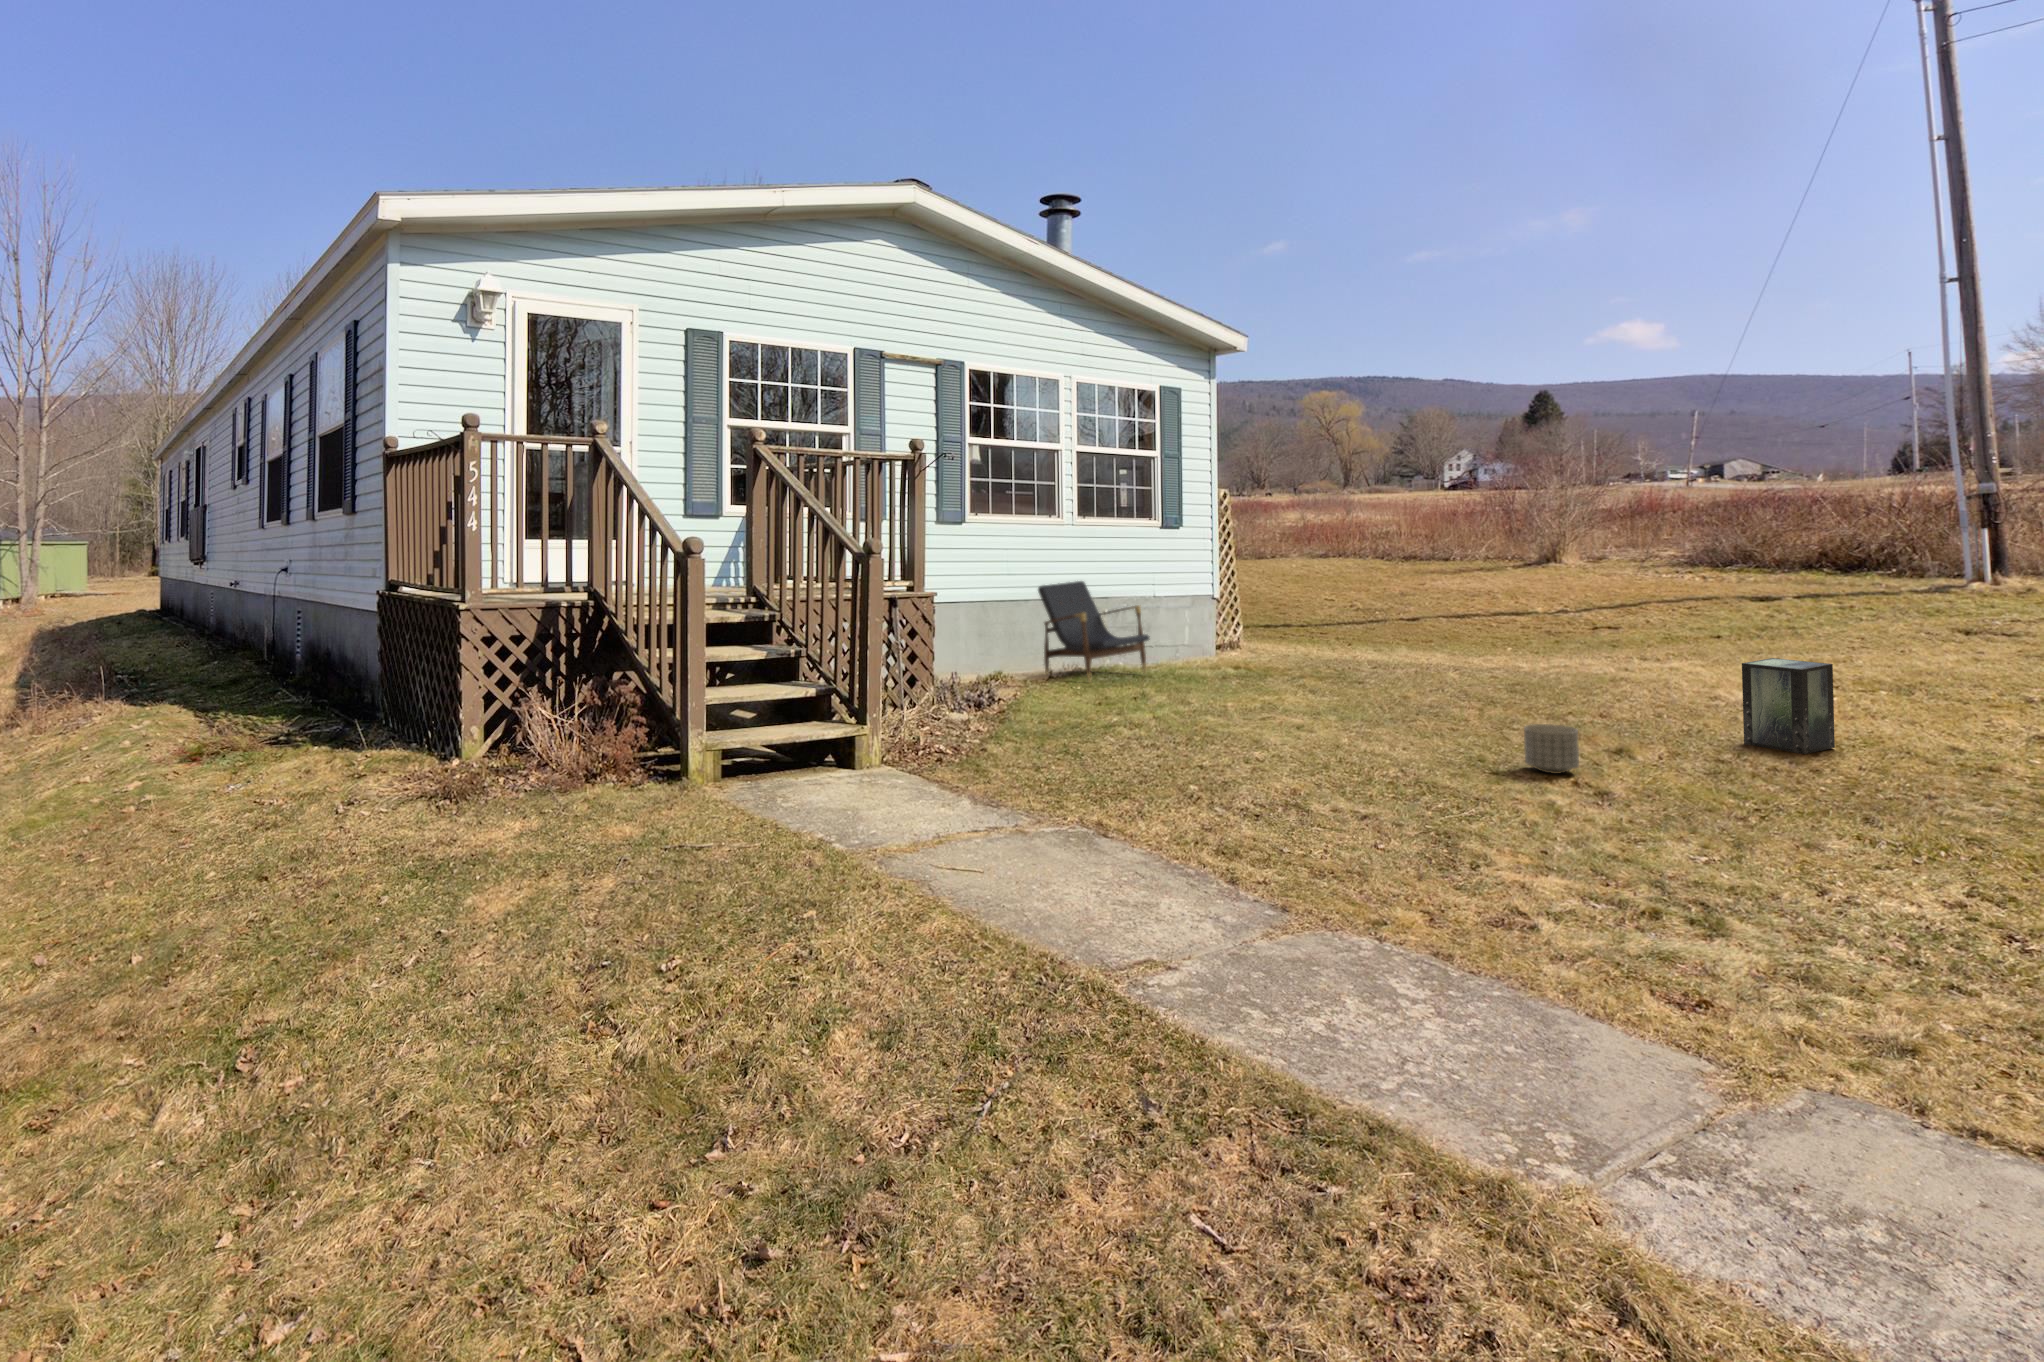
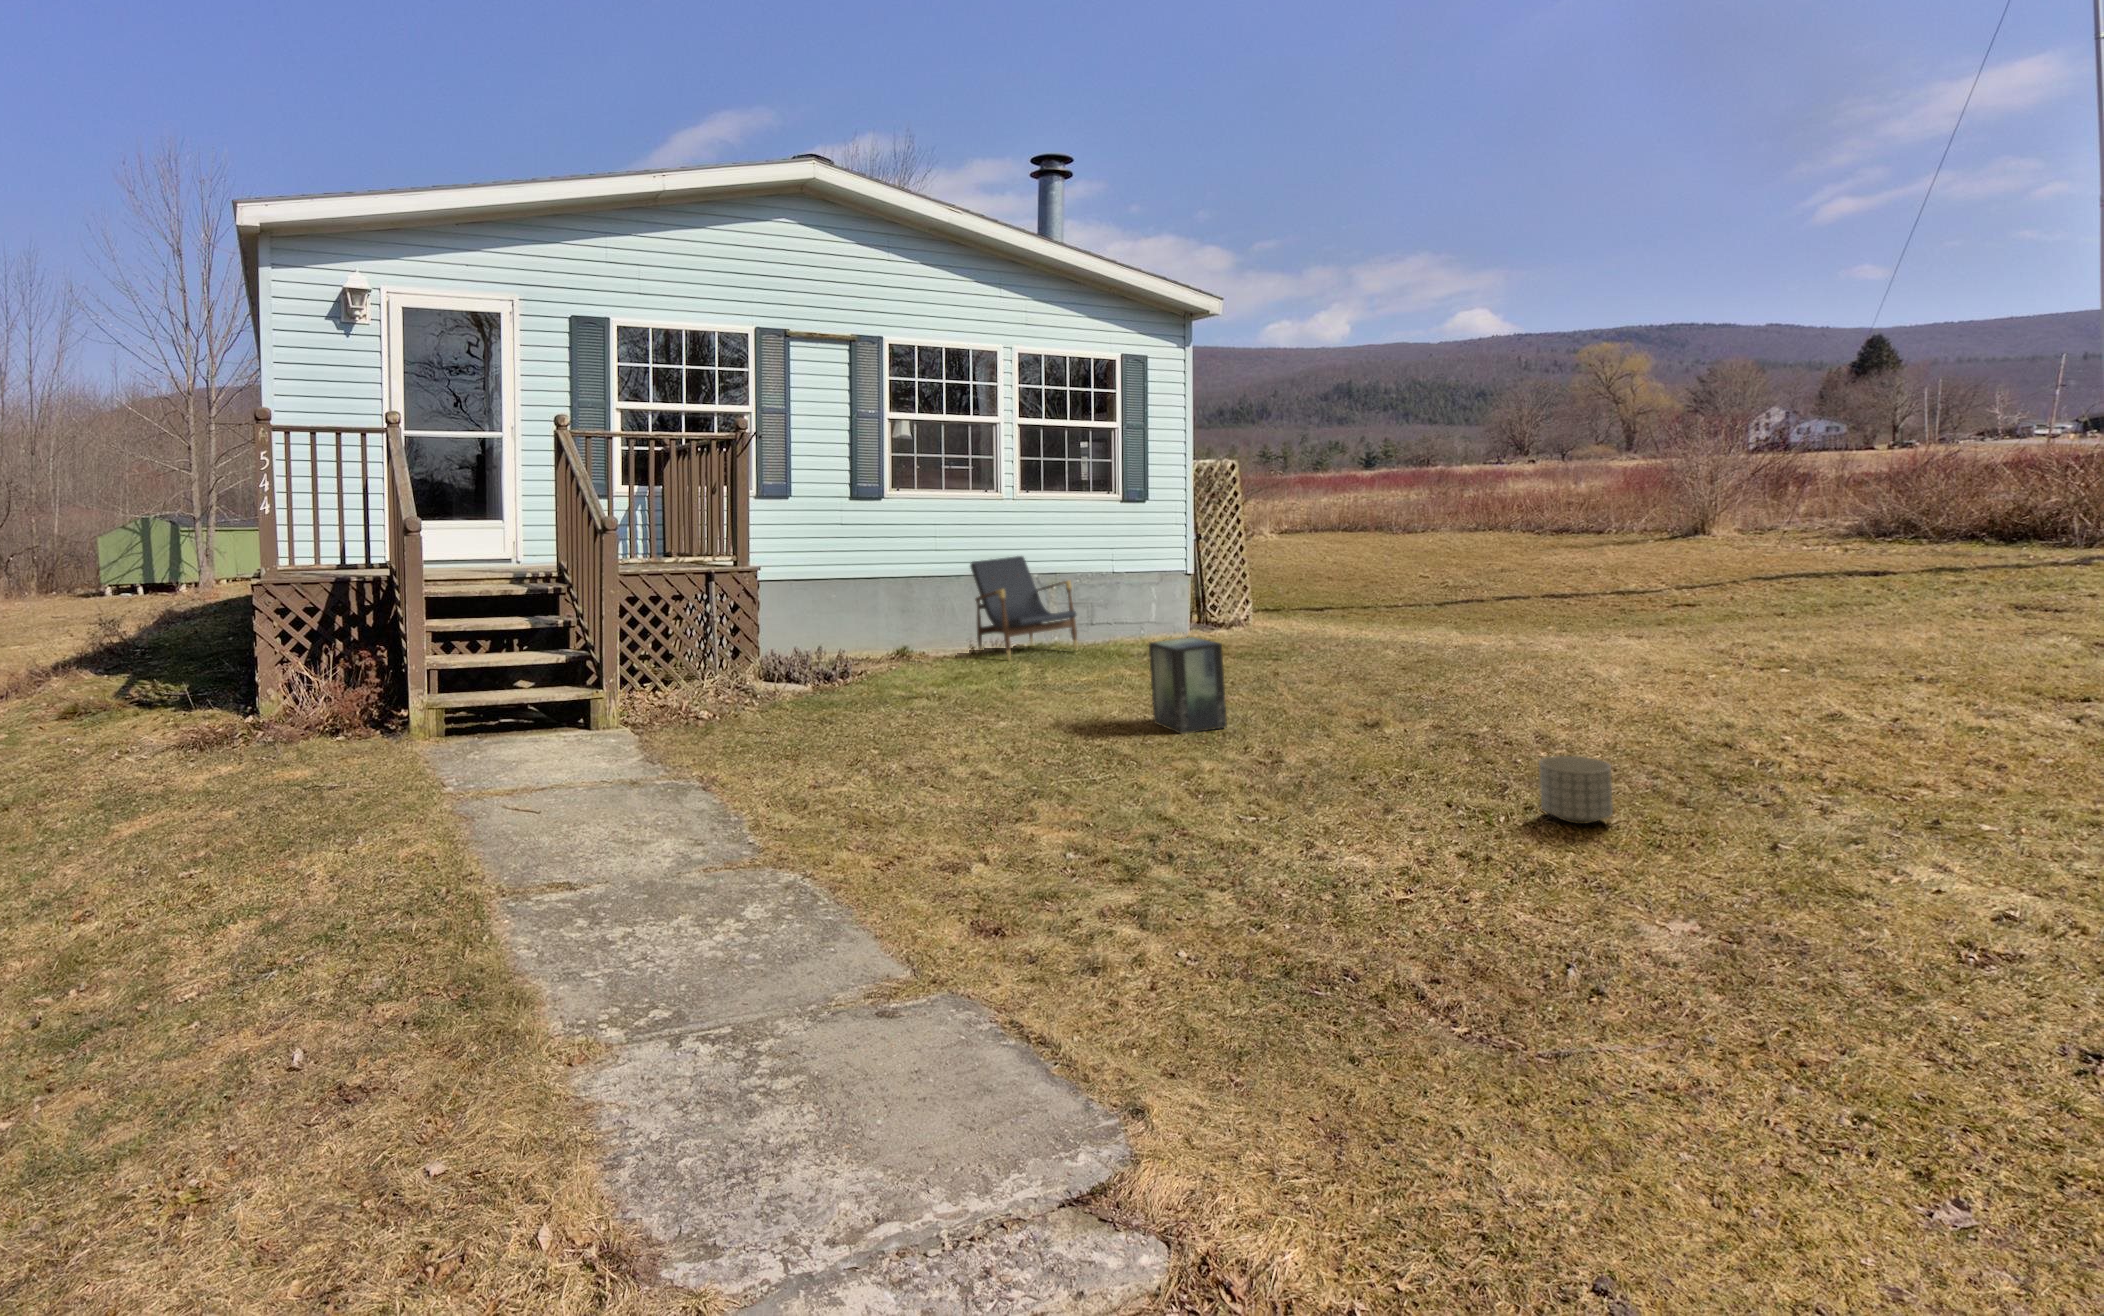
storage box: present [1742,658,1835,754] -> present [1149,637,1227,734]
planter: present [1524,724,1579,774] -> present [1539,756,1613,824]

